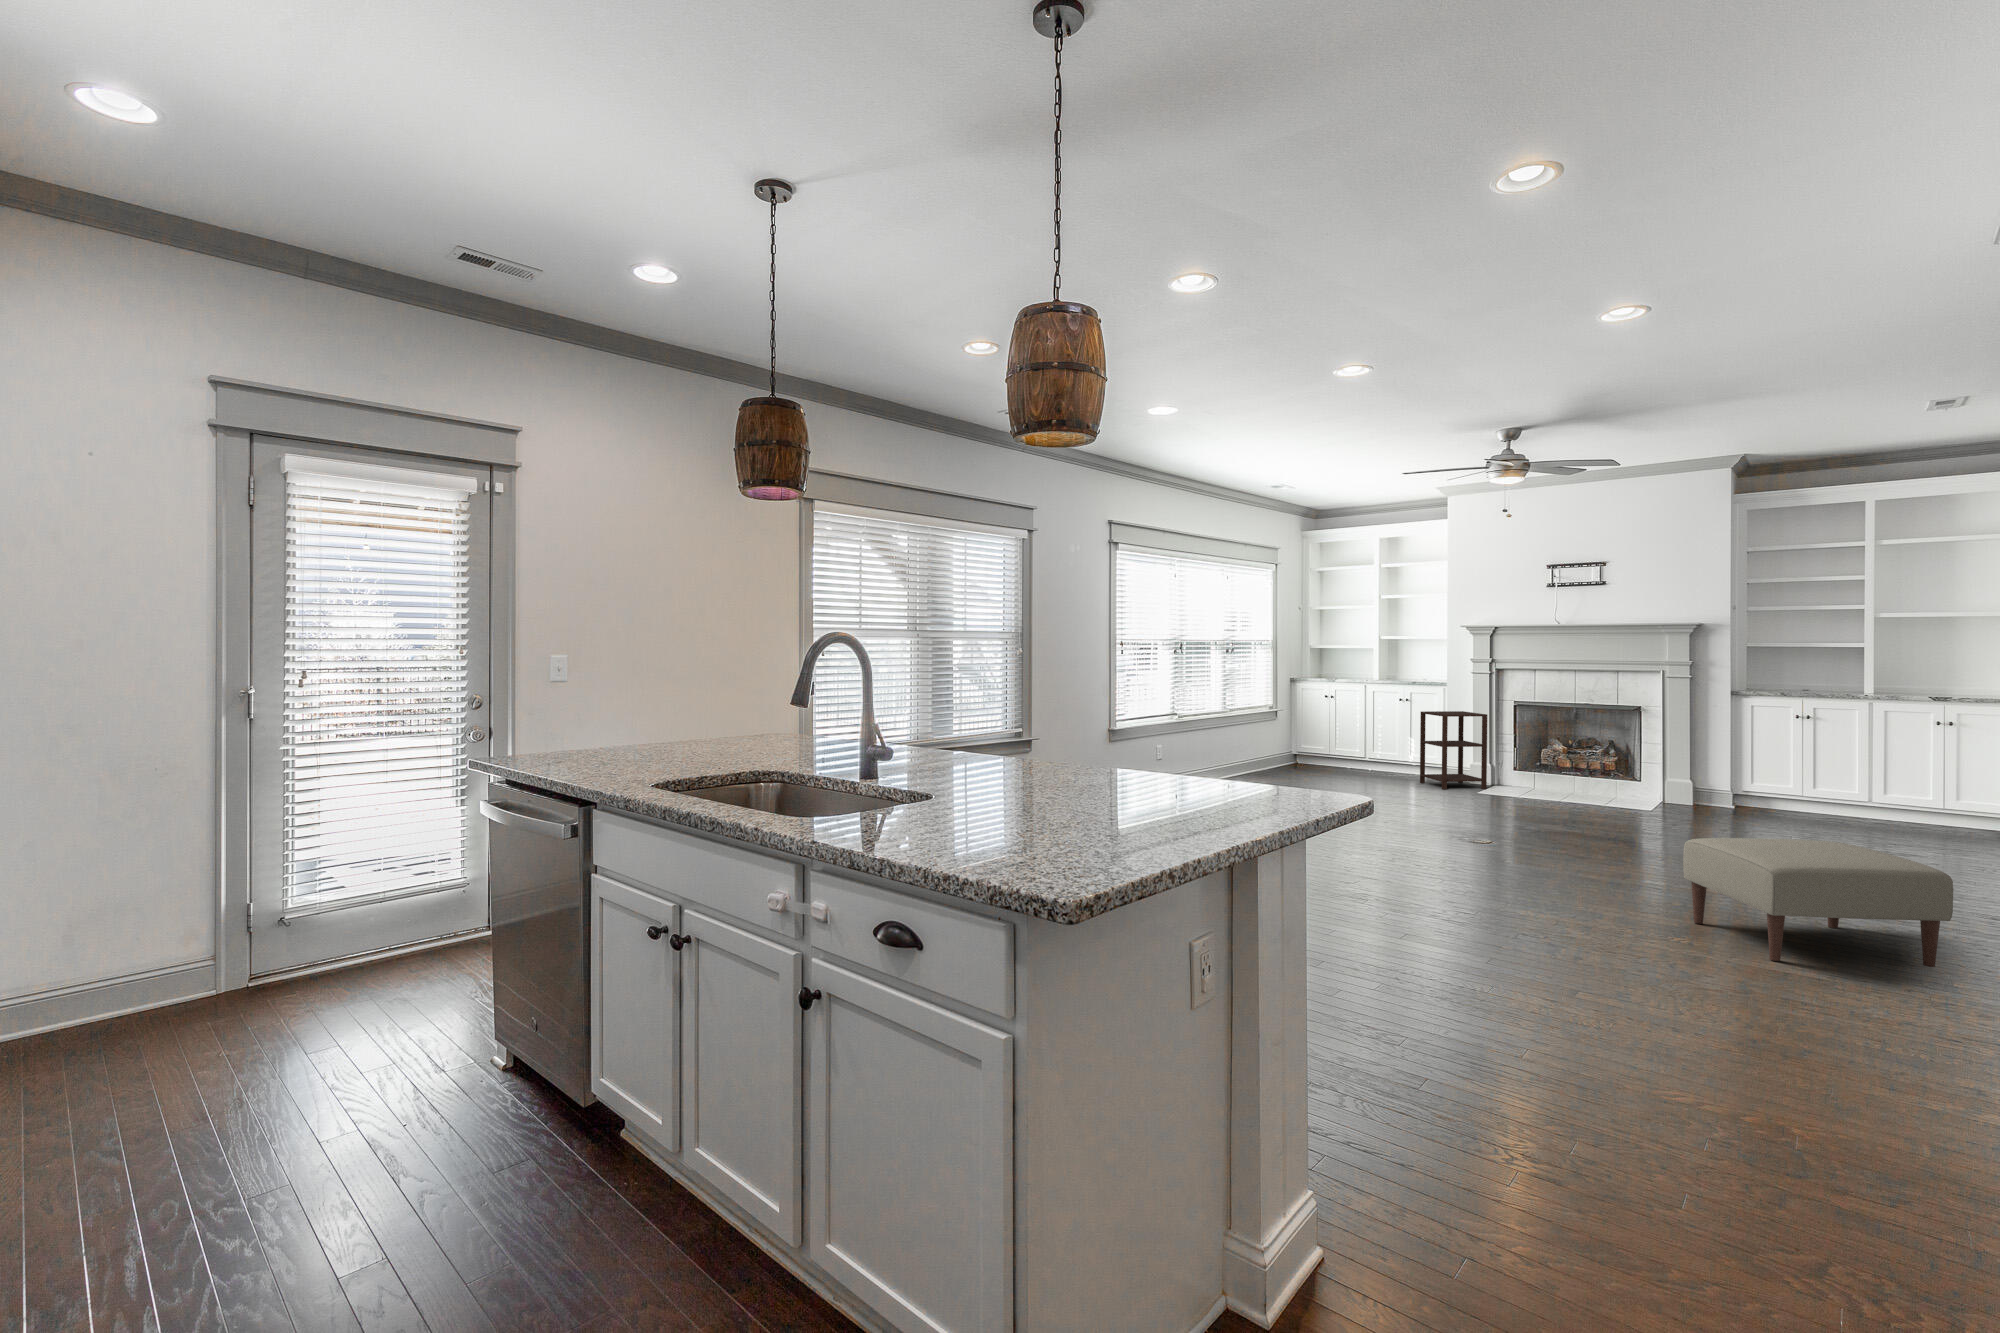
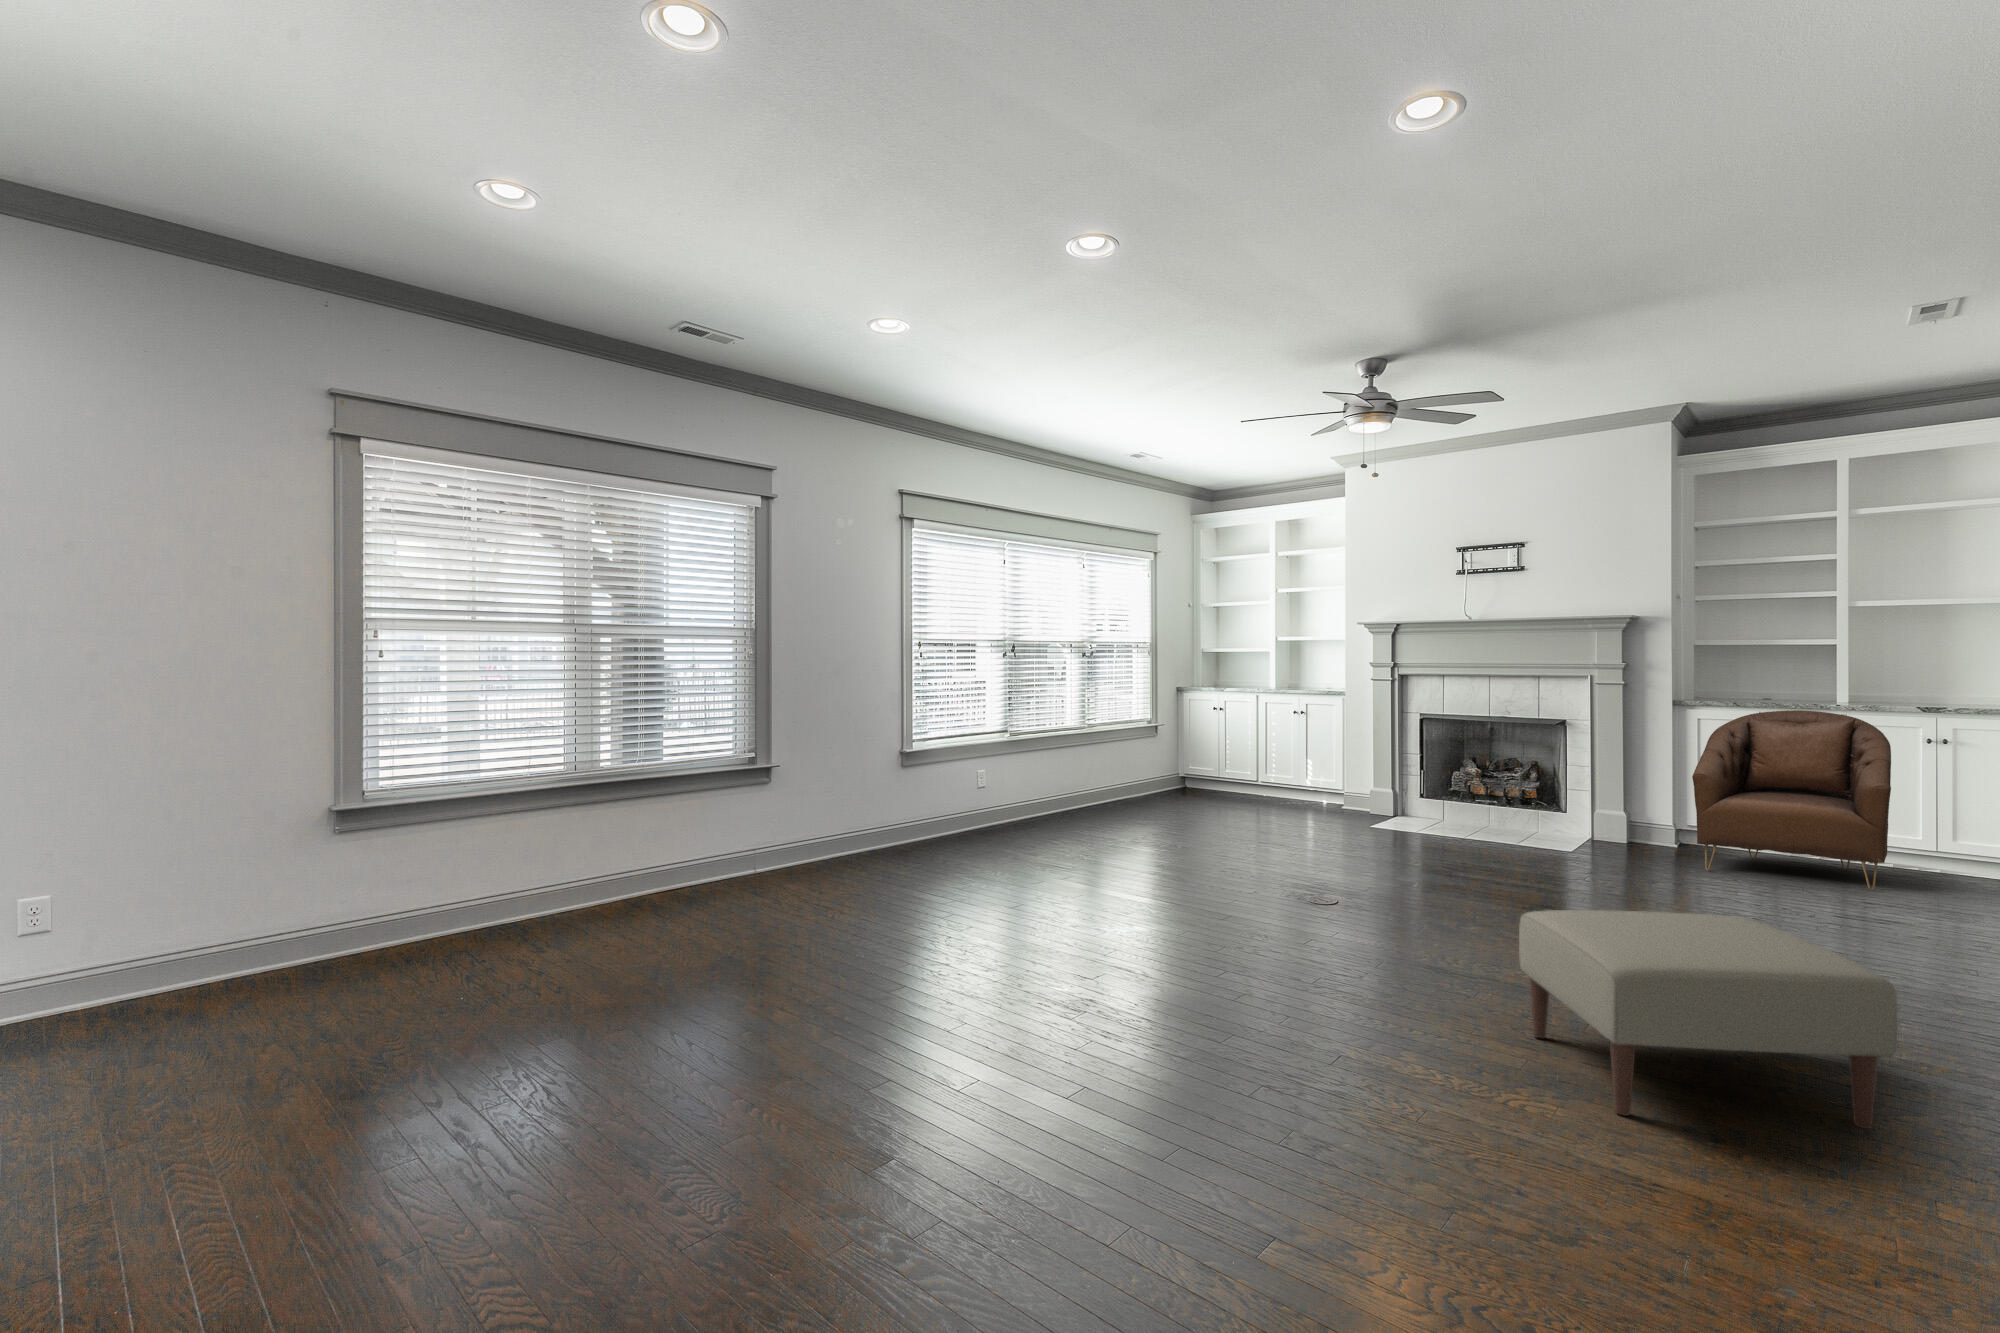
armchair: none [1754,700,1912,836] -> present [1692,710,1891,890]
side table: present [1420,711,1487,790] -> none [1311,727,1386,823]

